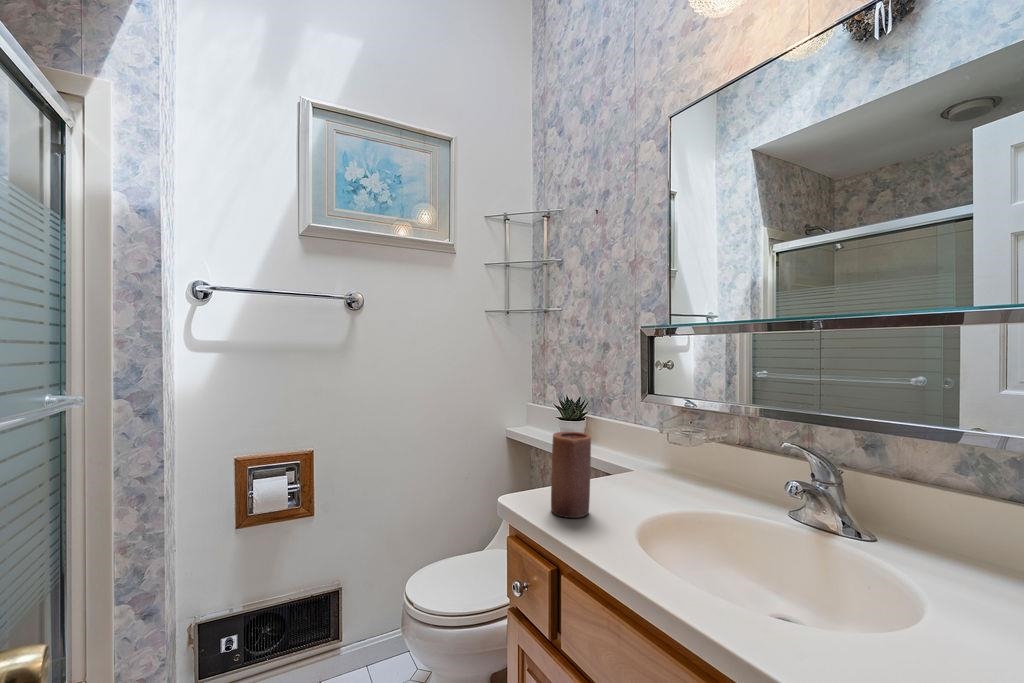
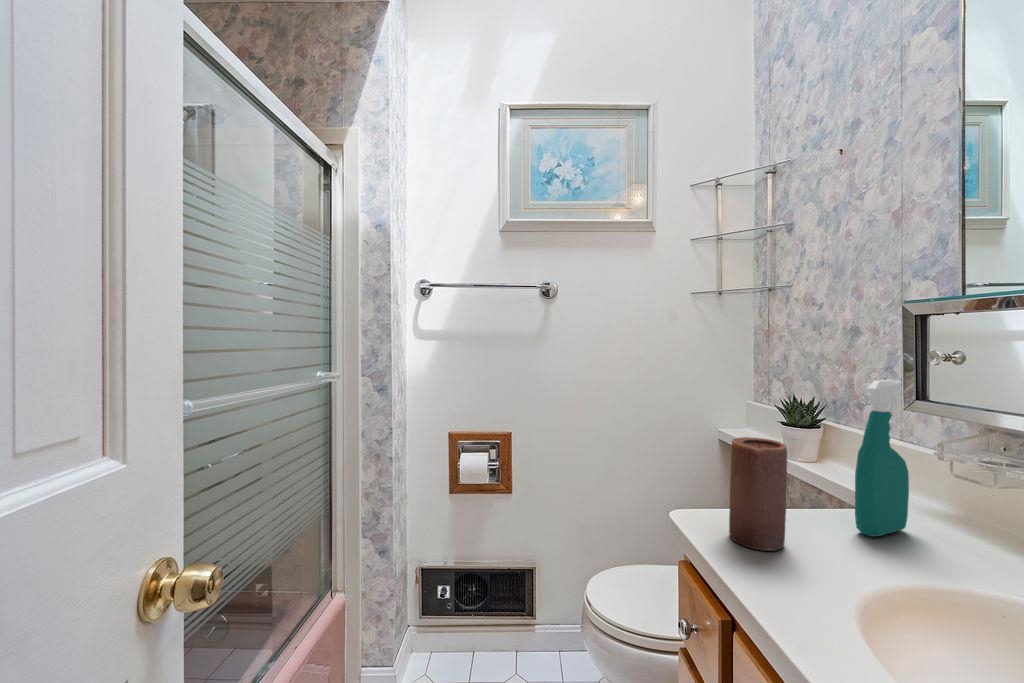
spray bottle: none [625,382,652,494] -> present [855,380,909,536]

